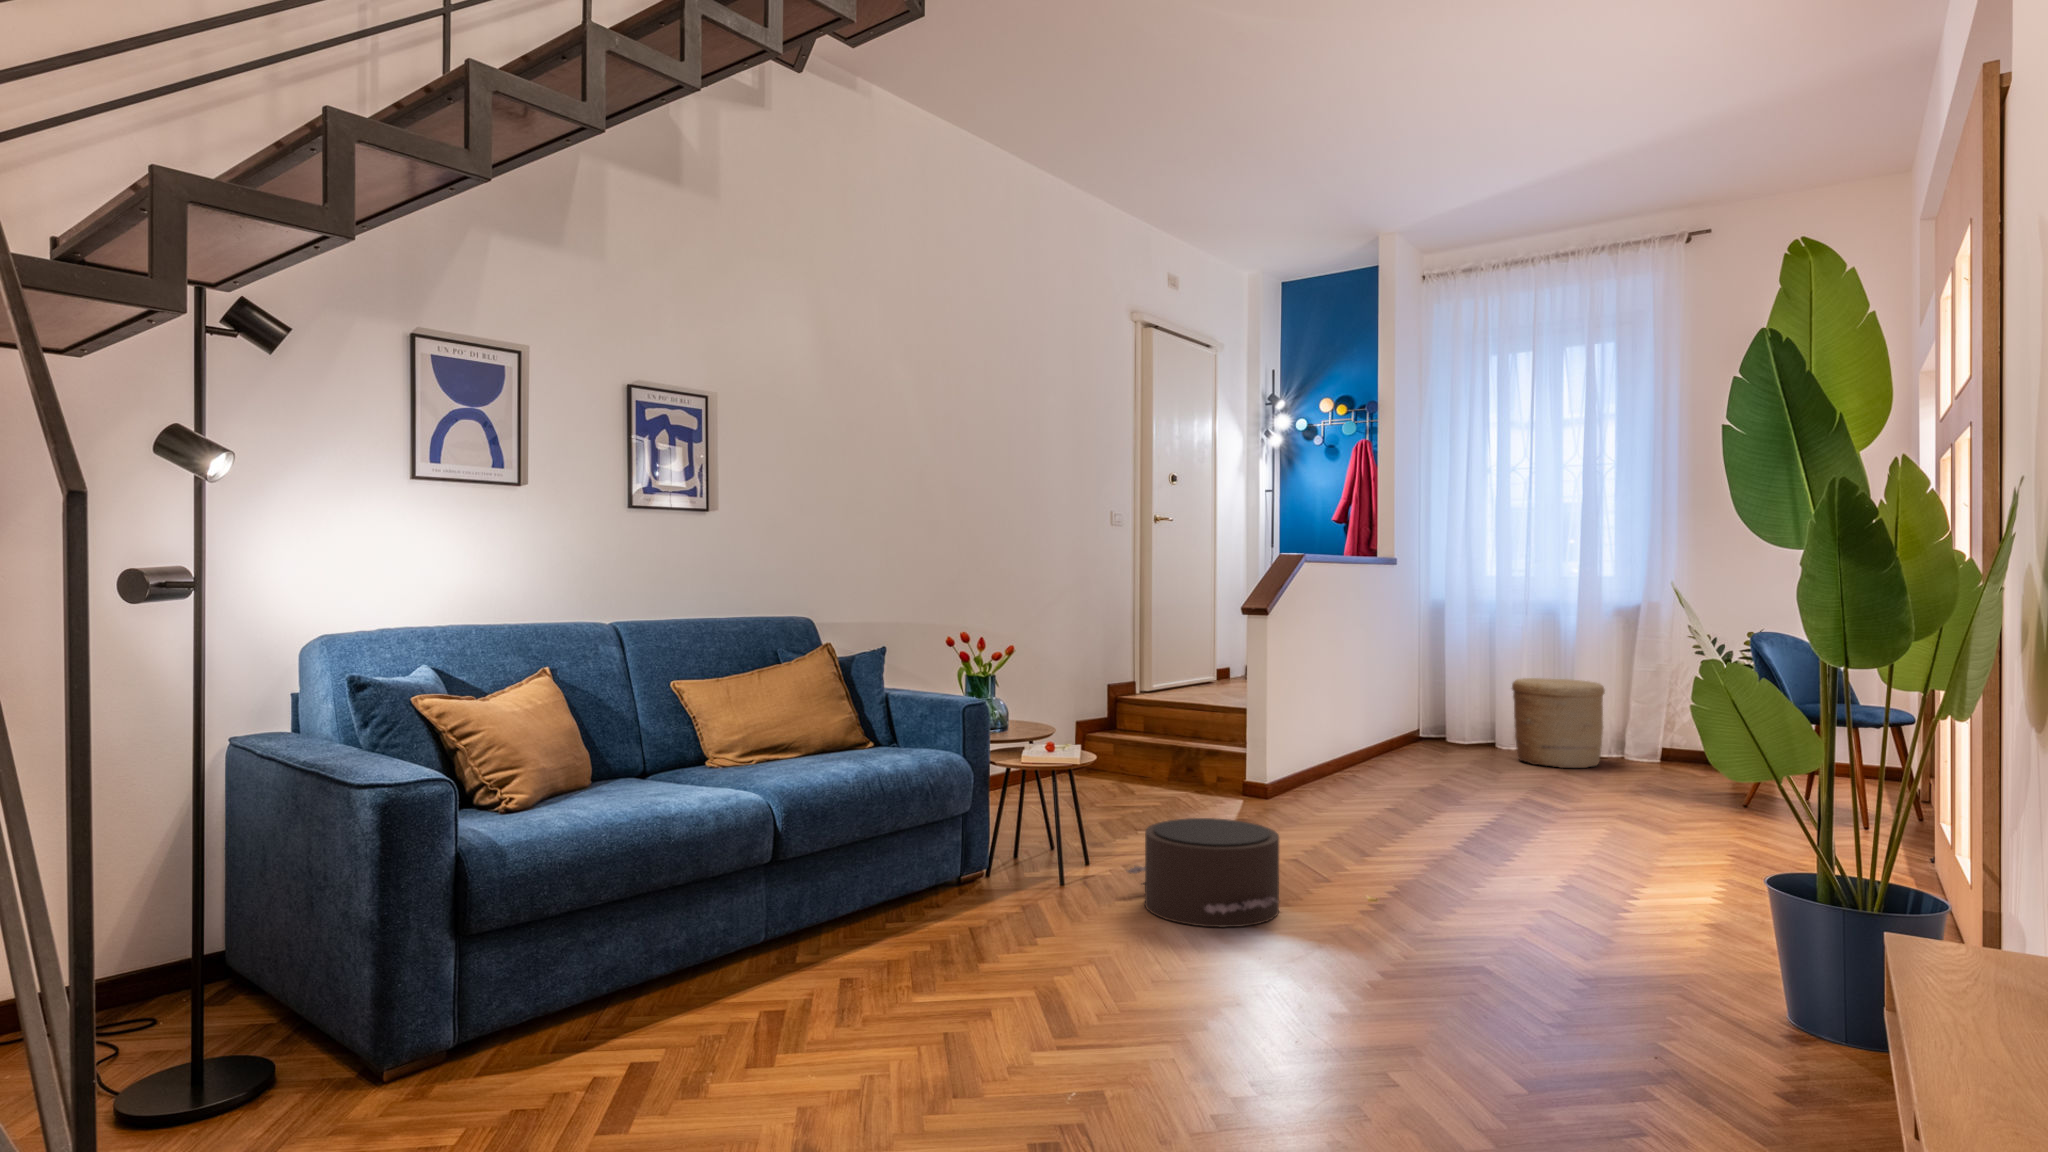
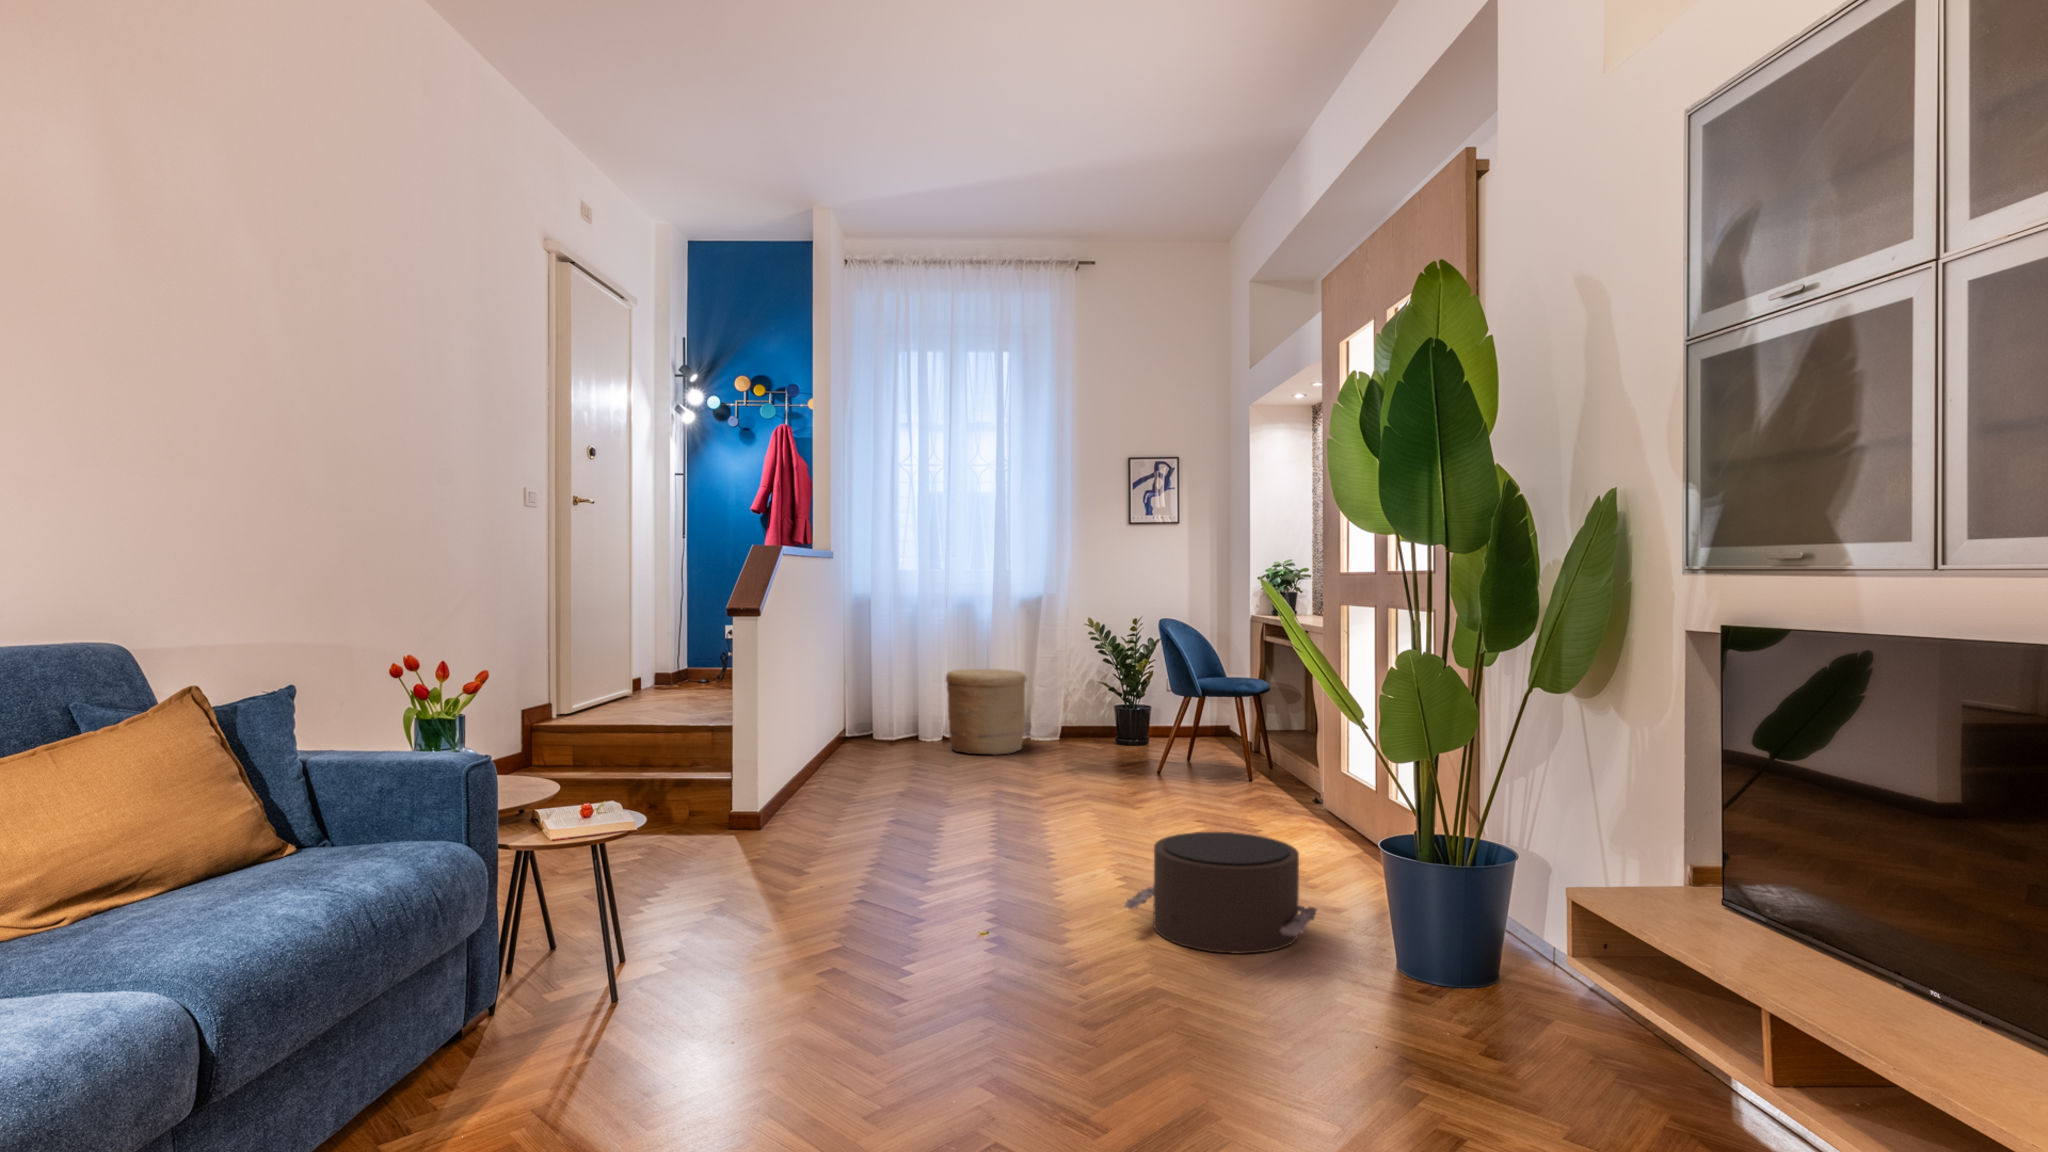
pouf: present [1127,818,1279,927] -> present [1125,832,1317,954]

